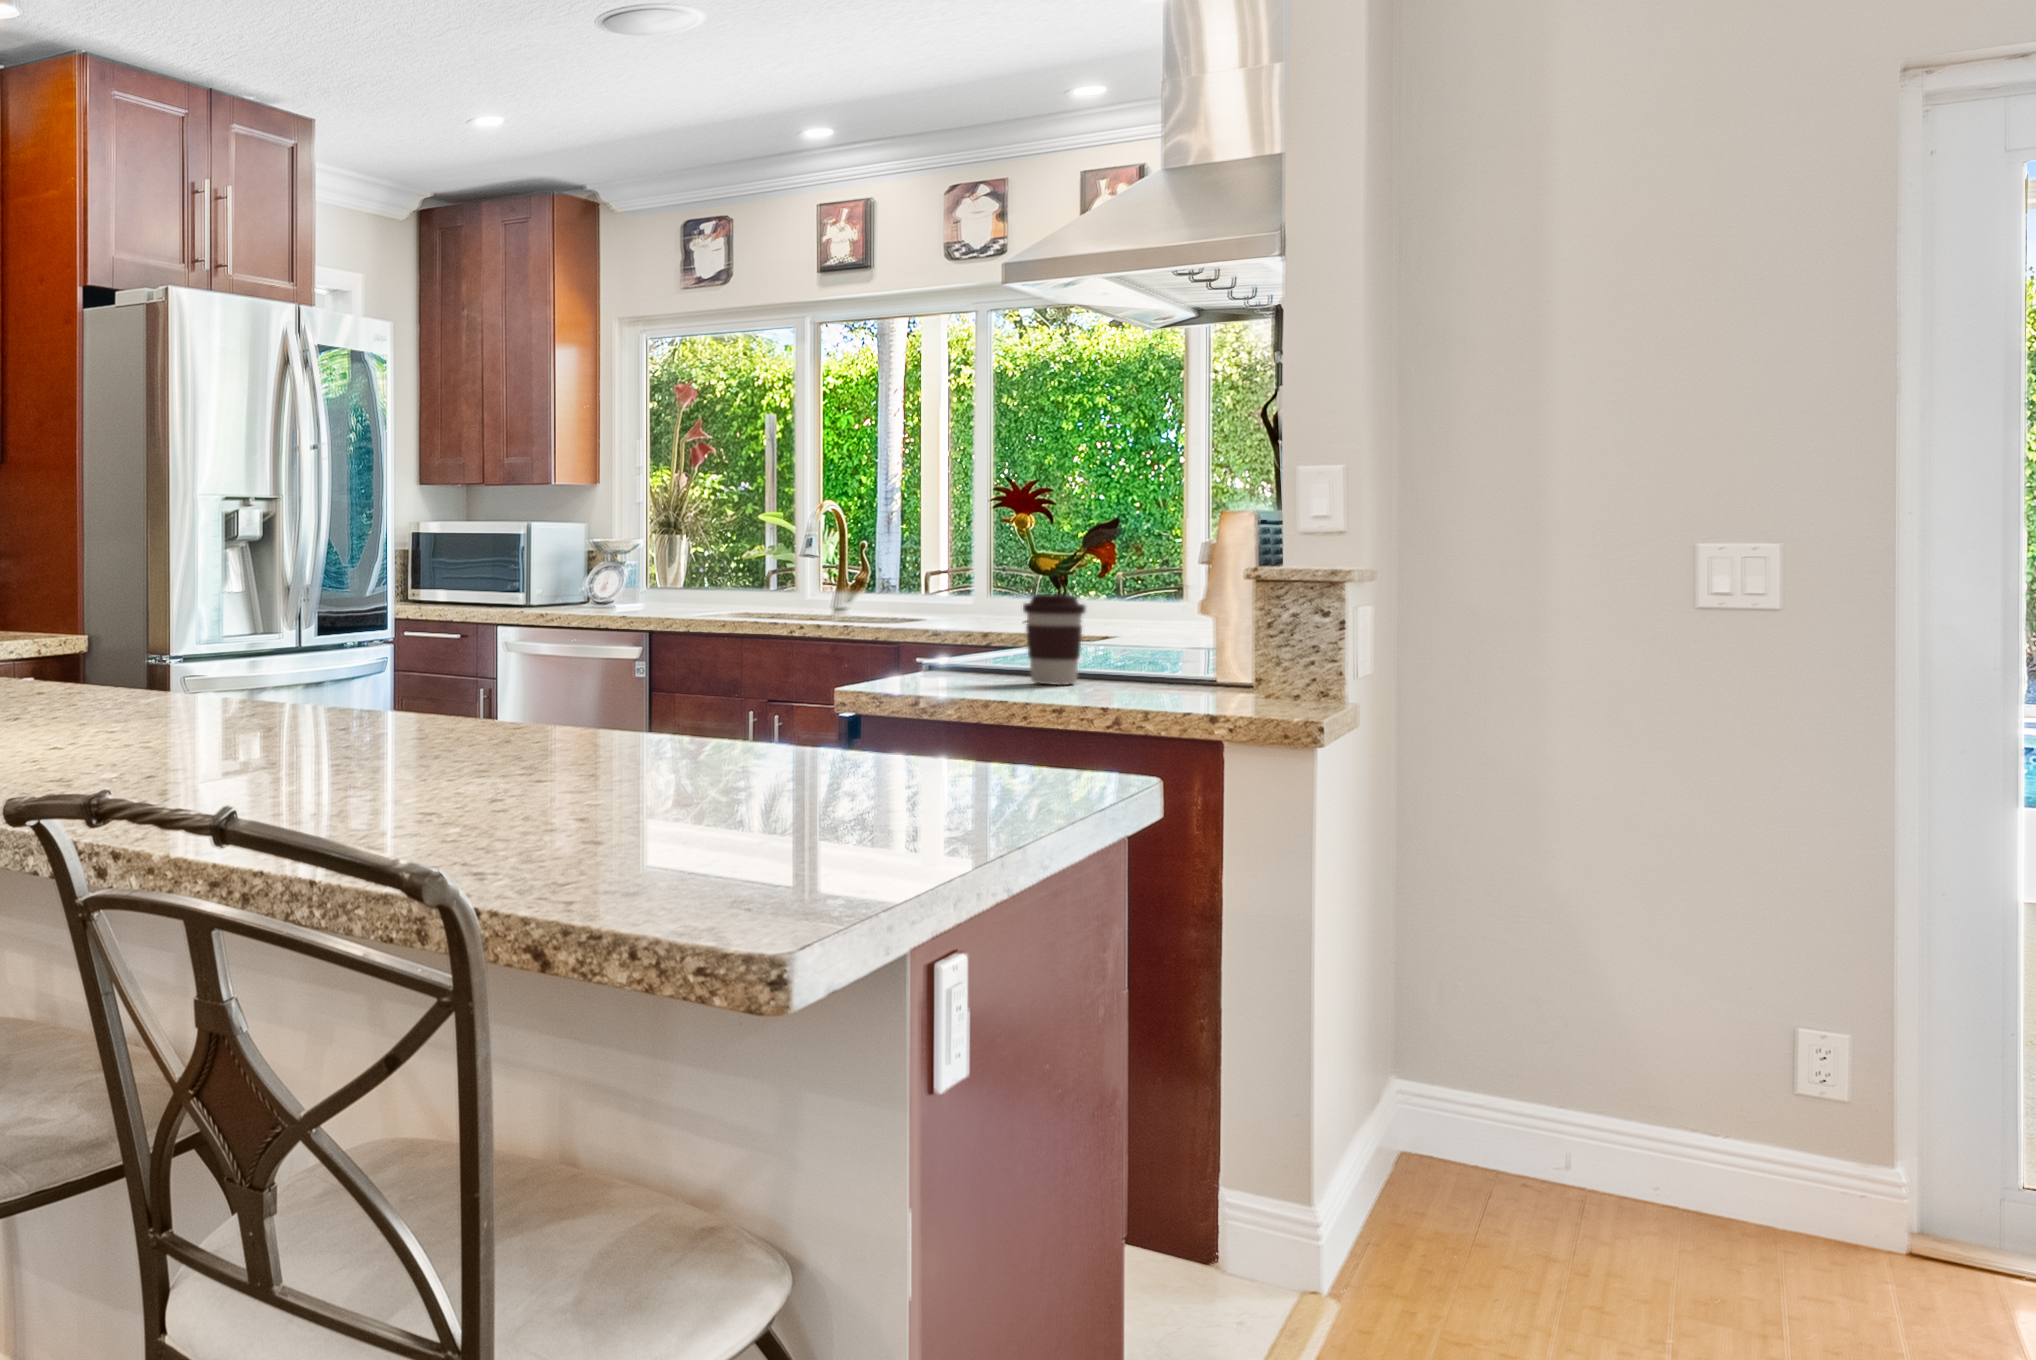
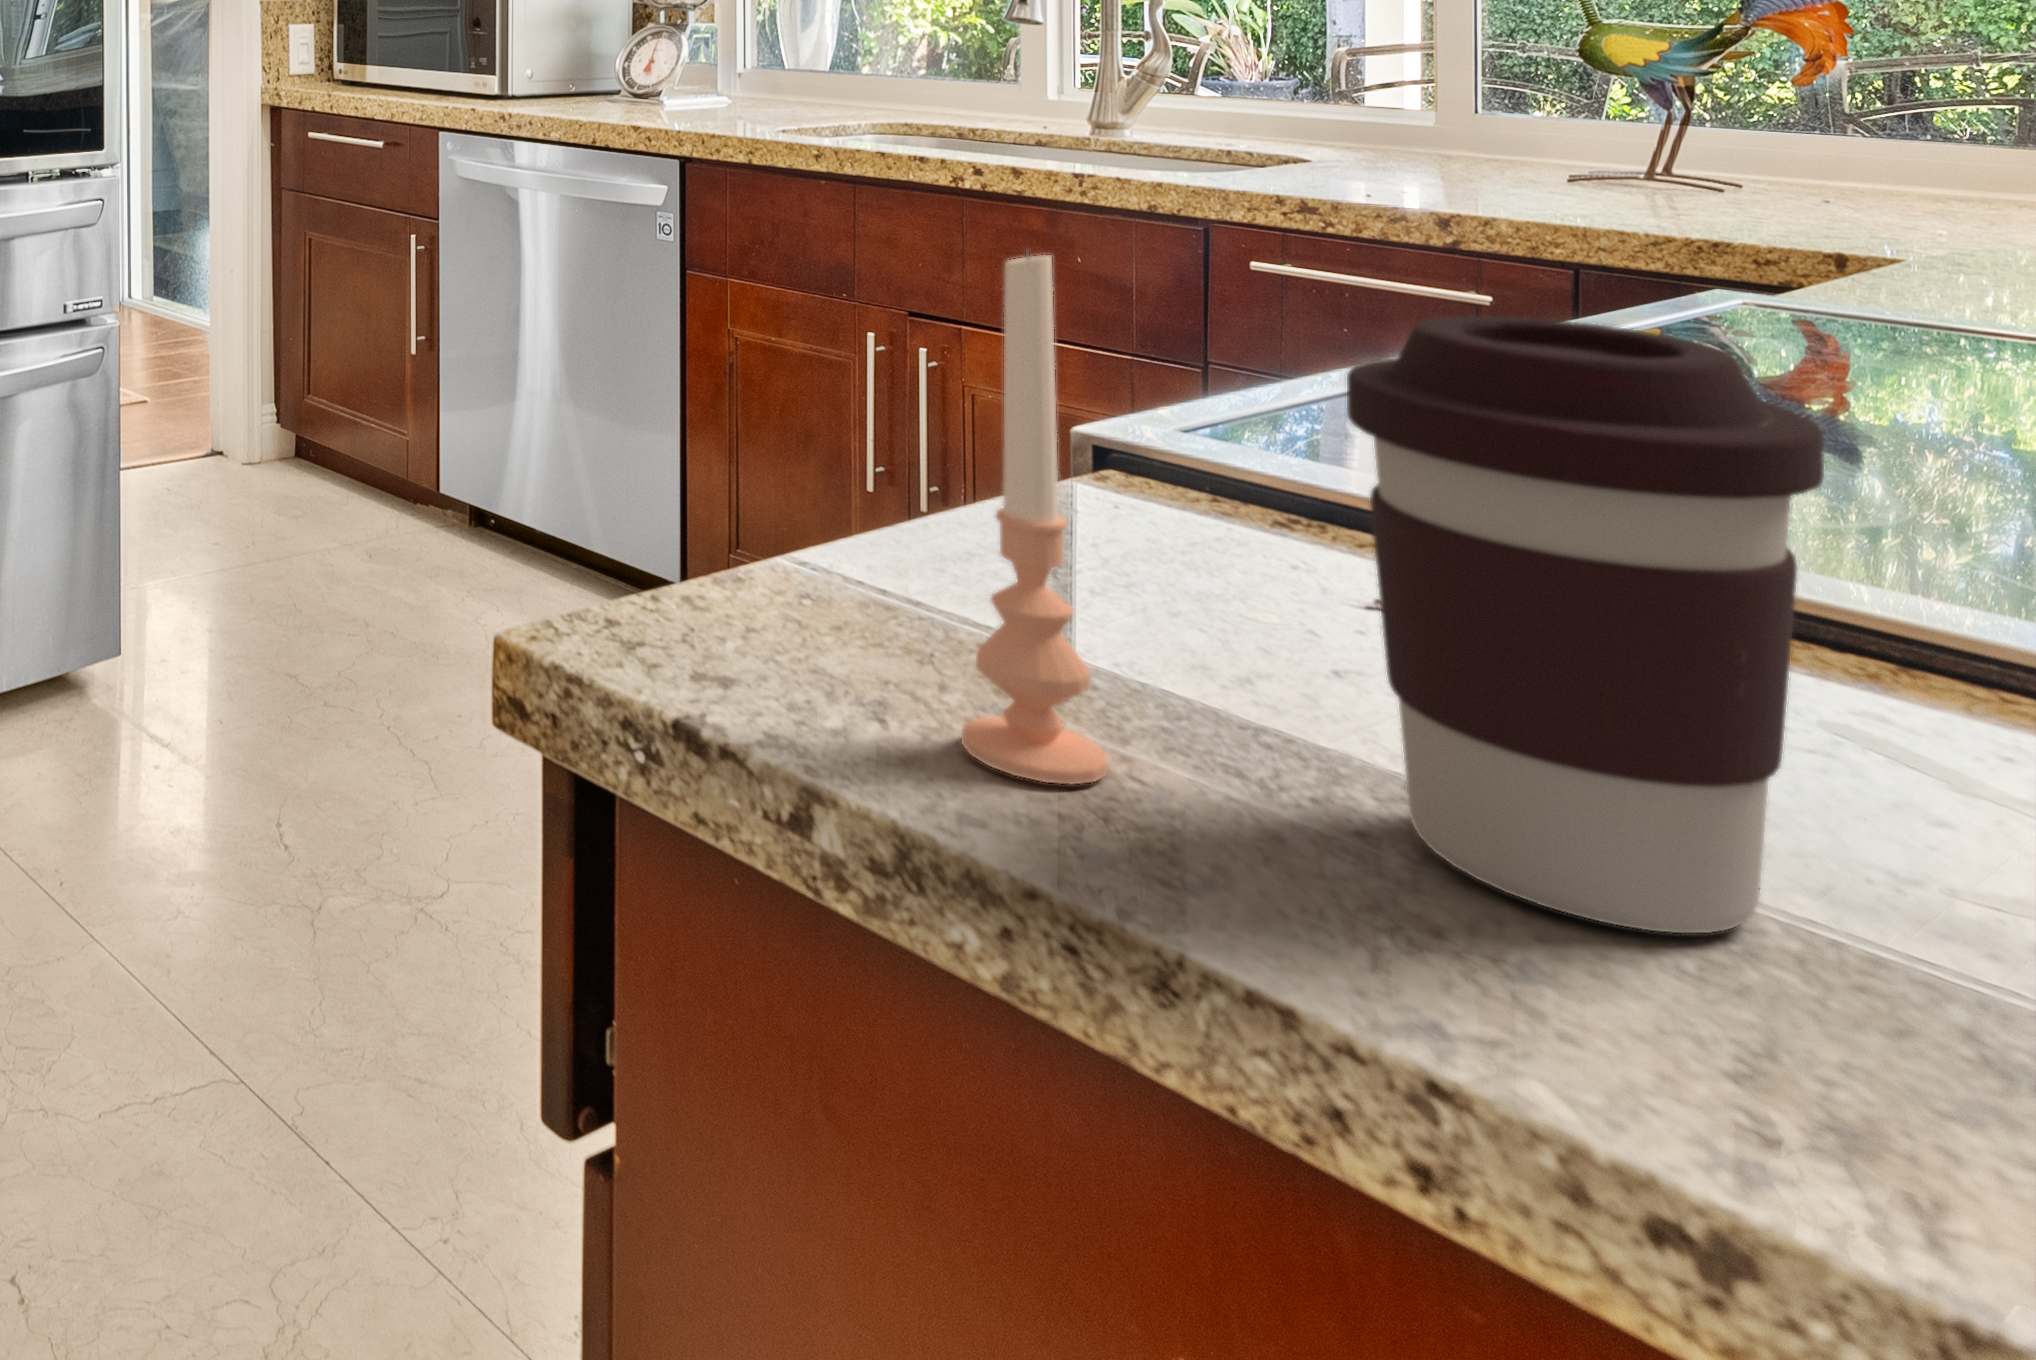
candle: none [960,586,985,684] -> present [961,253,1108,784]

